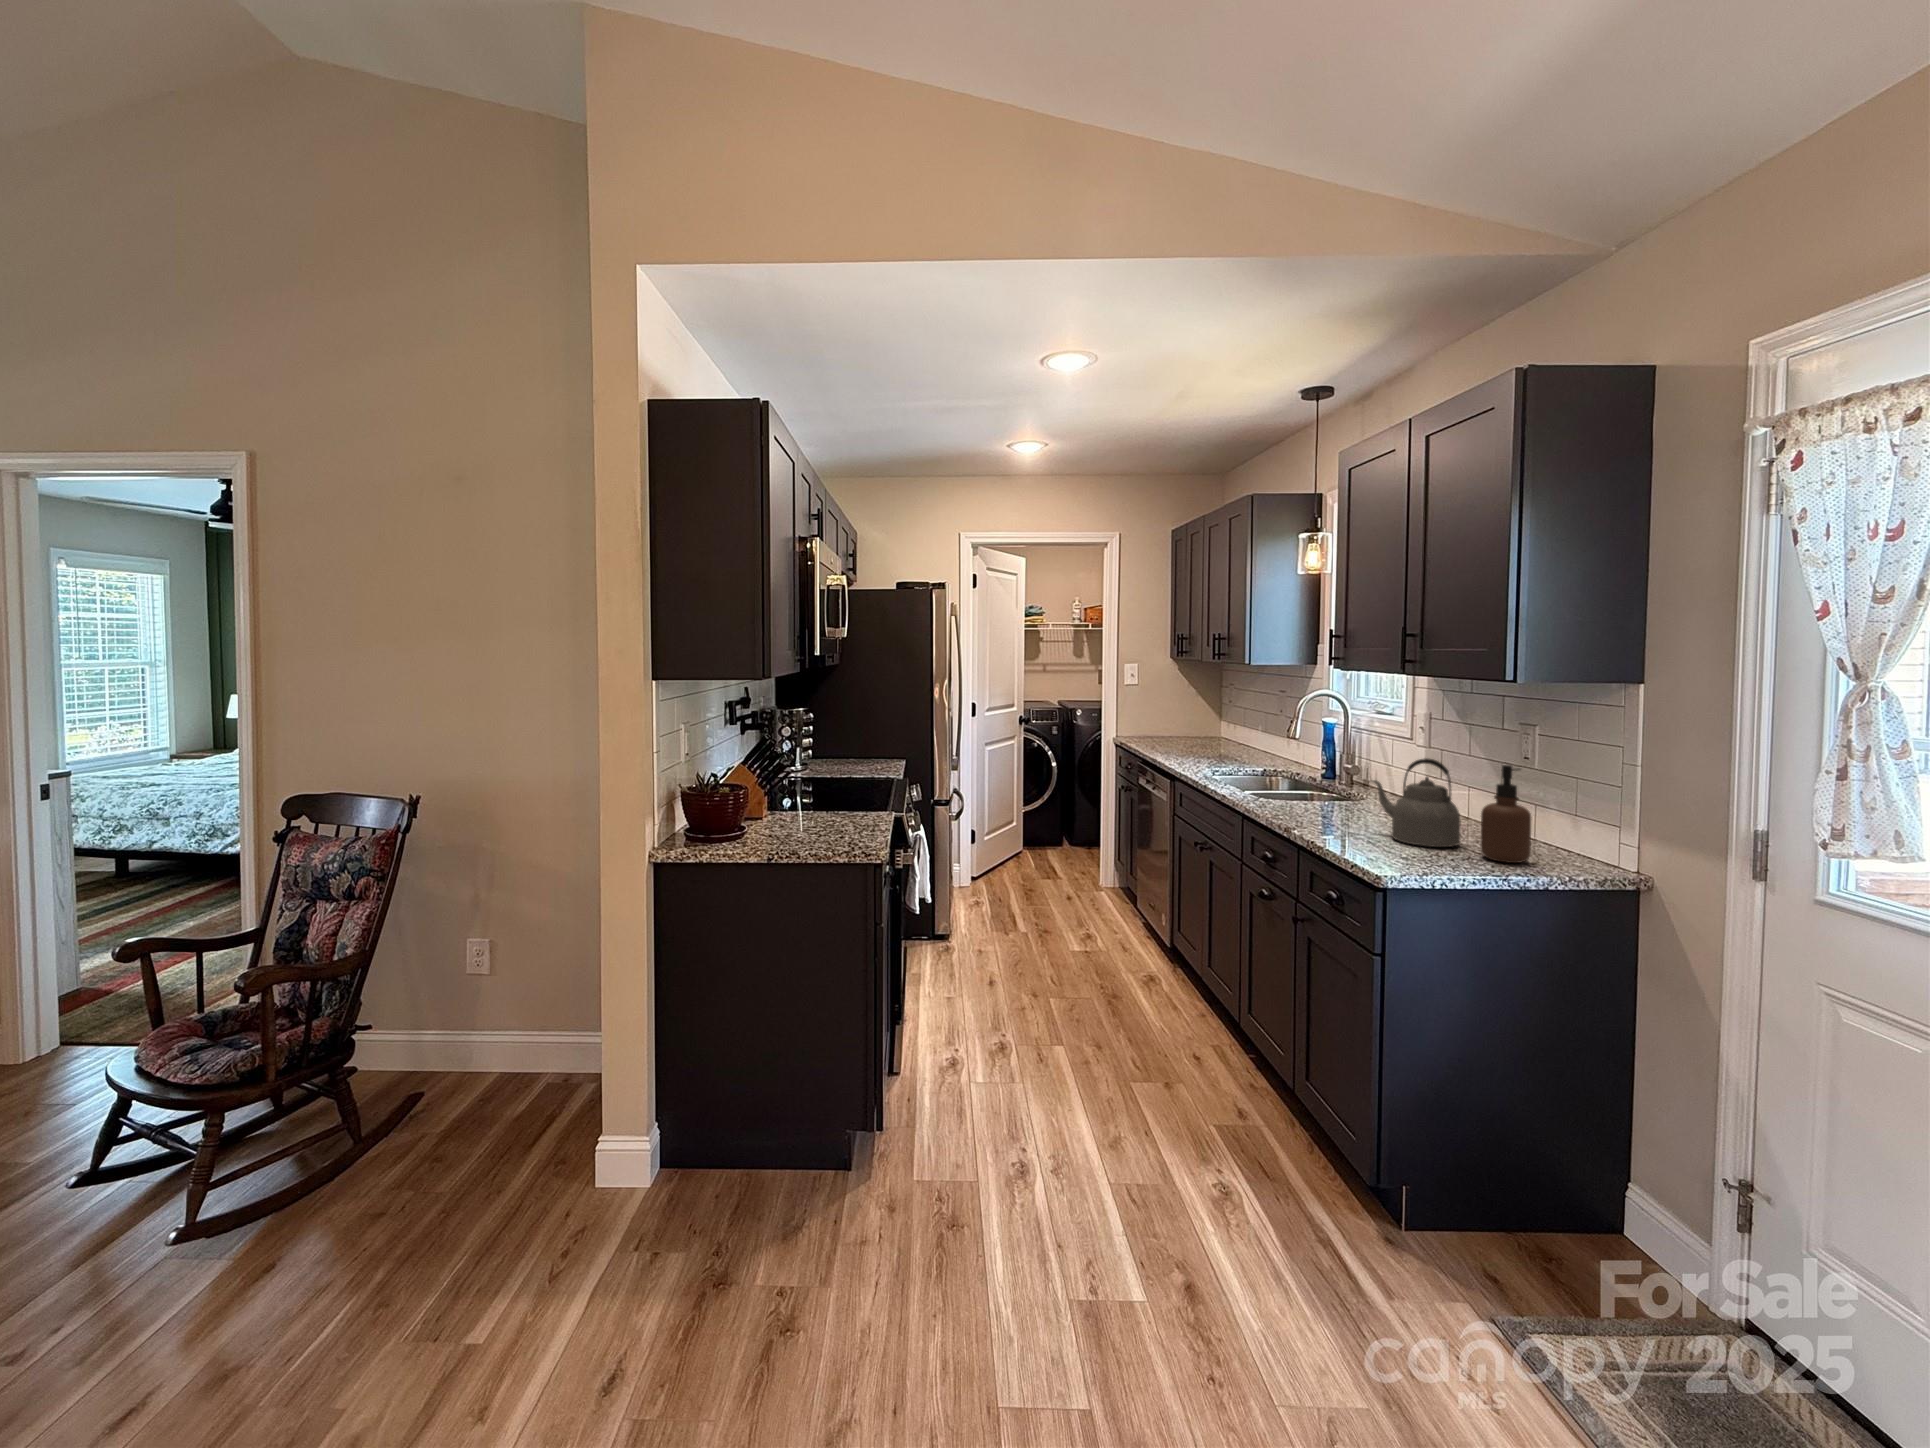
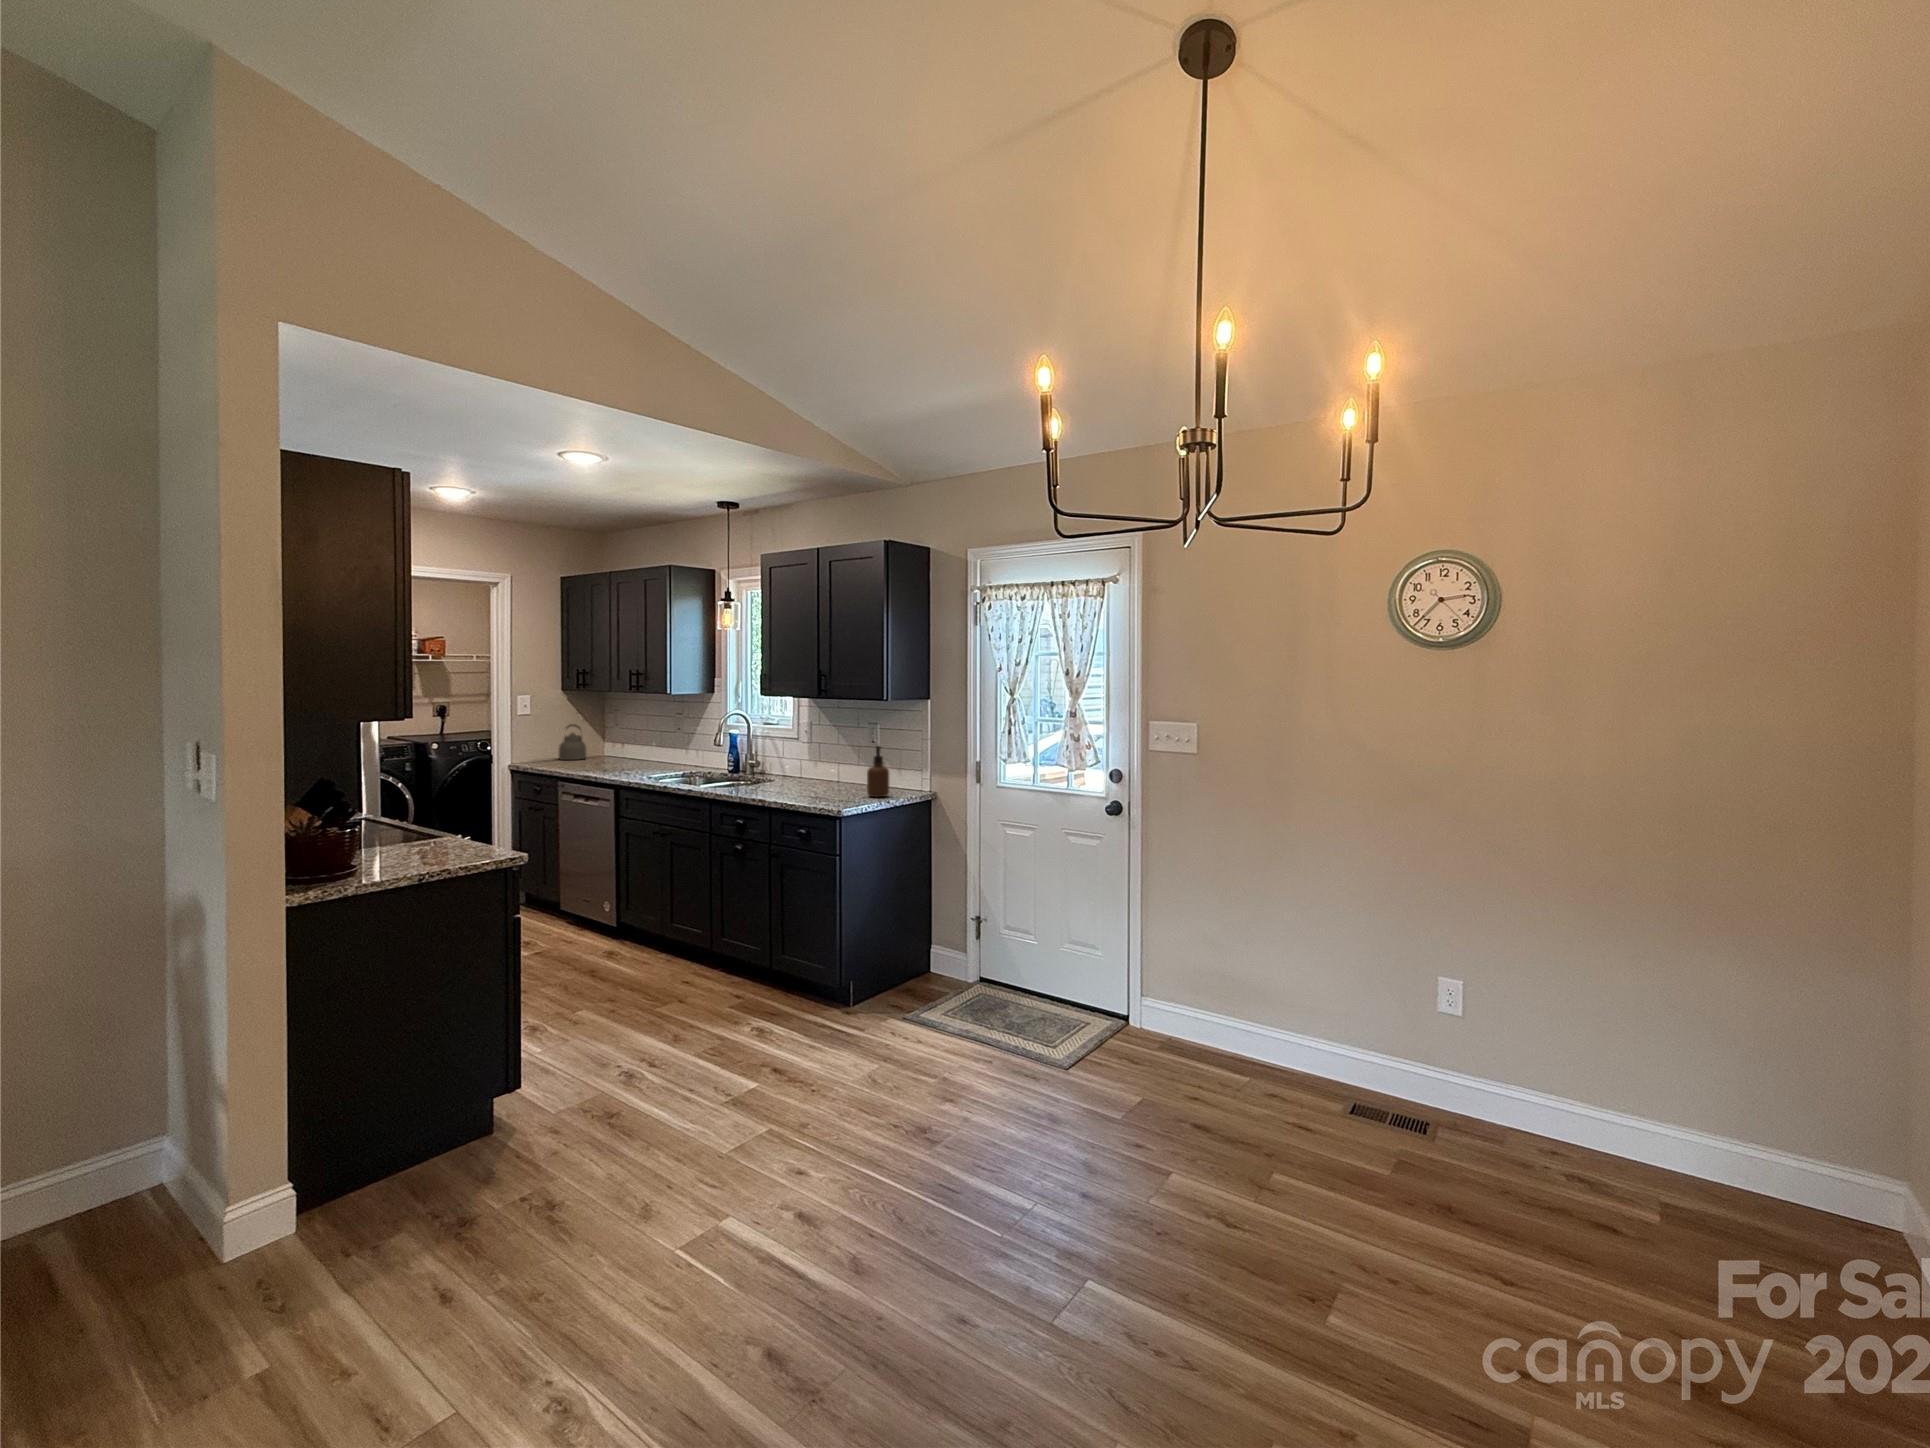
kettle: present [1372,759,1461,847] -> present [559,724,586,760]

